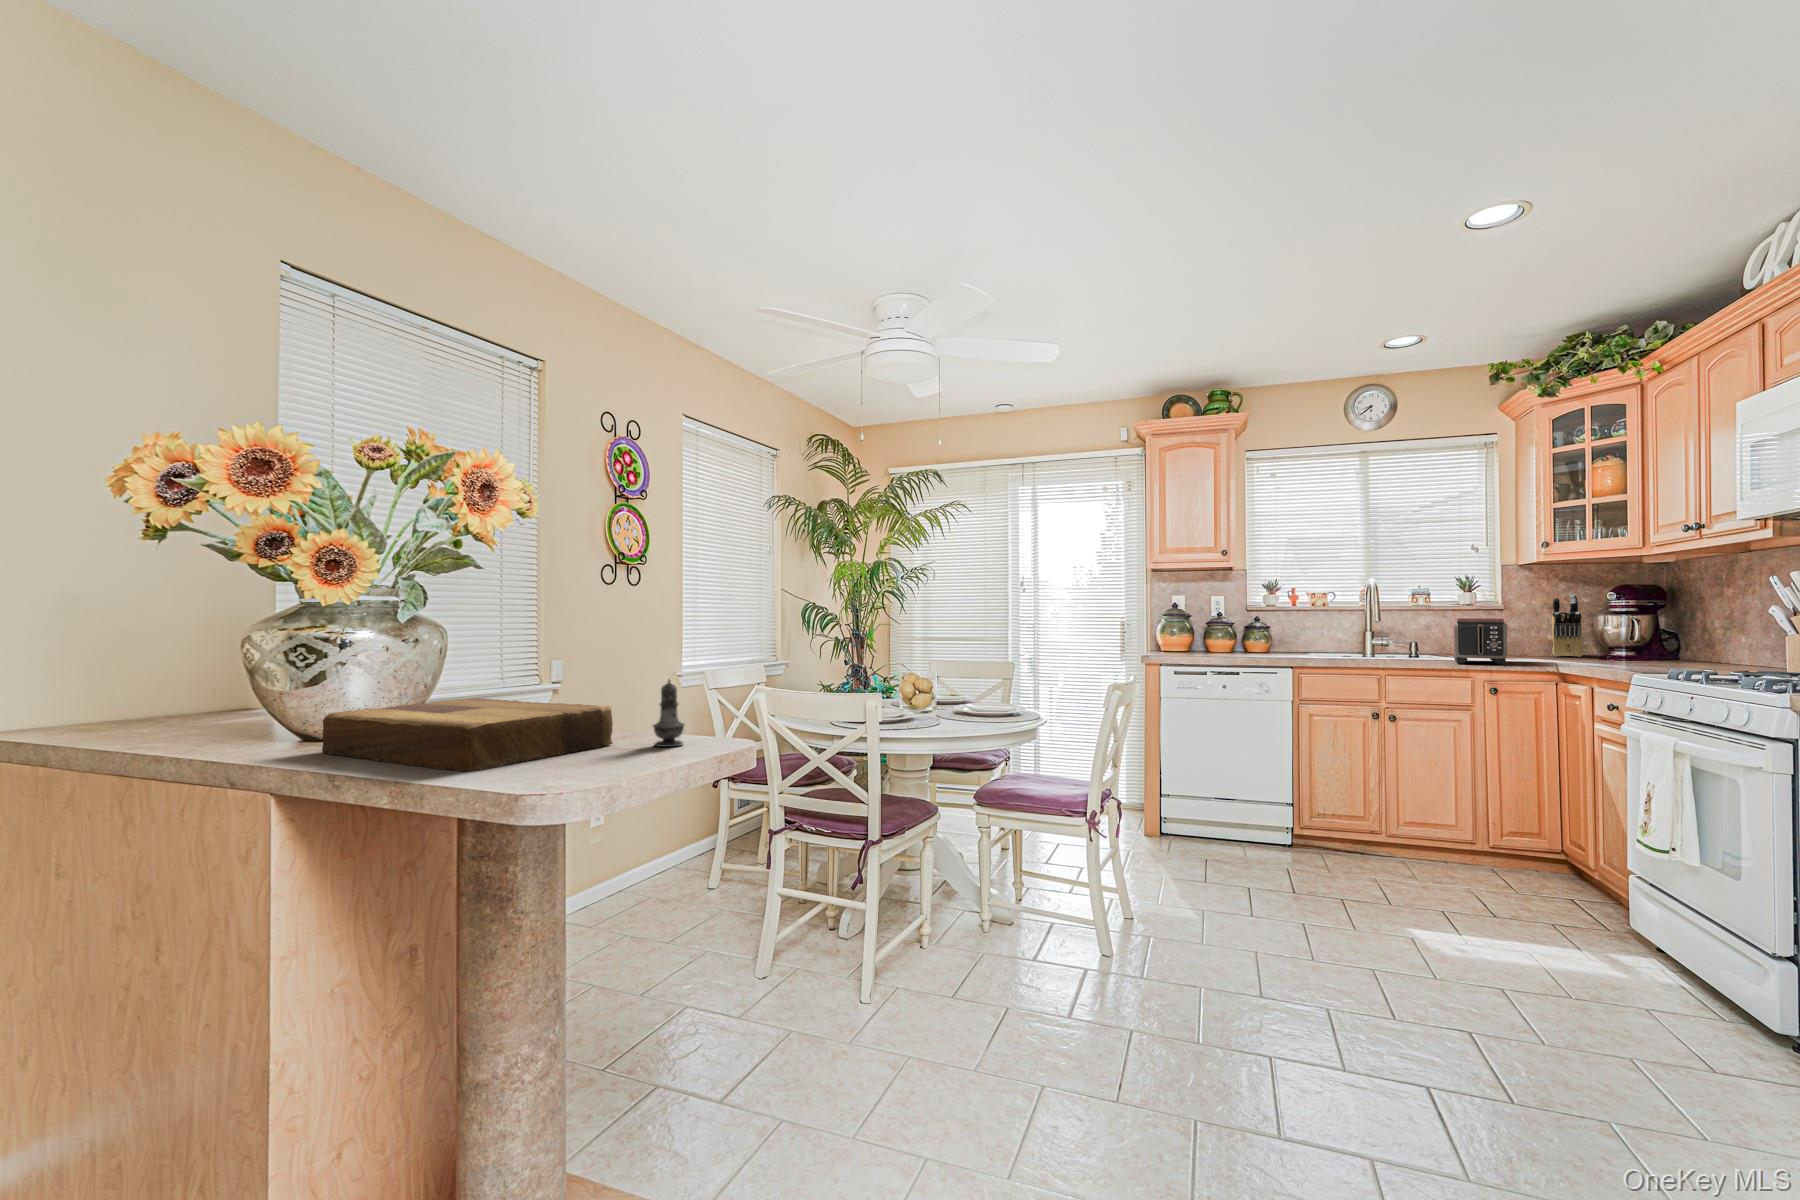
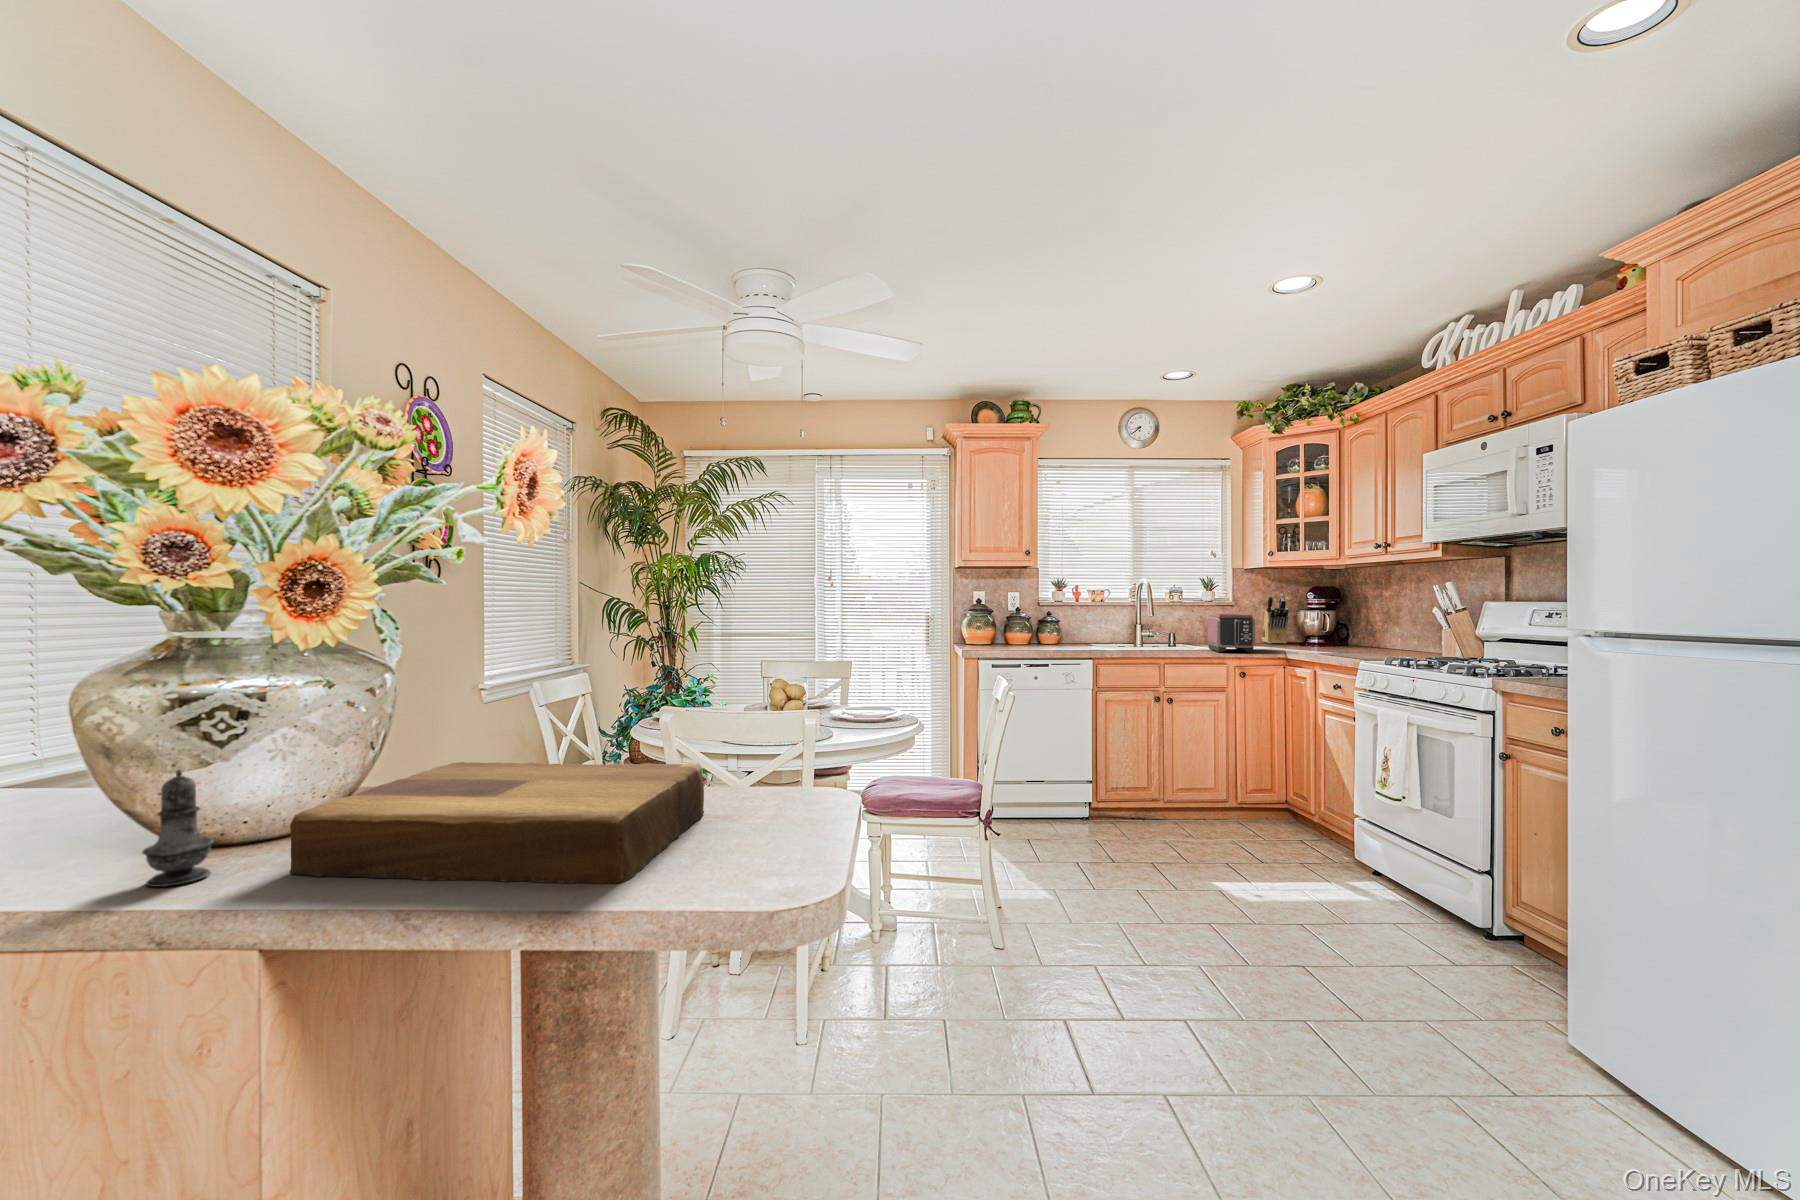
salt shaker: present [653,679,685,747] -> present [142,770,214,887]

